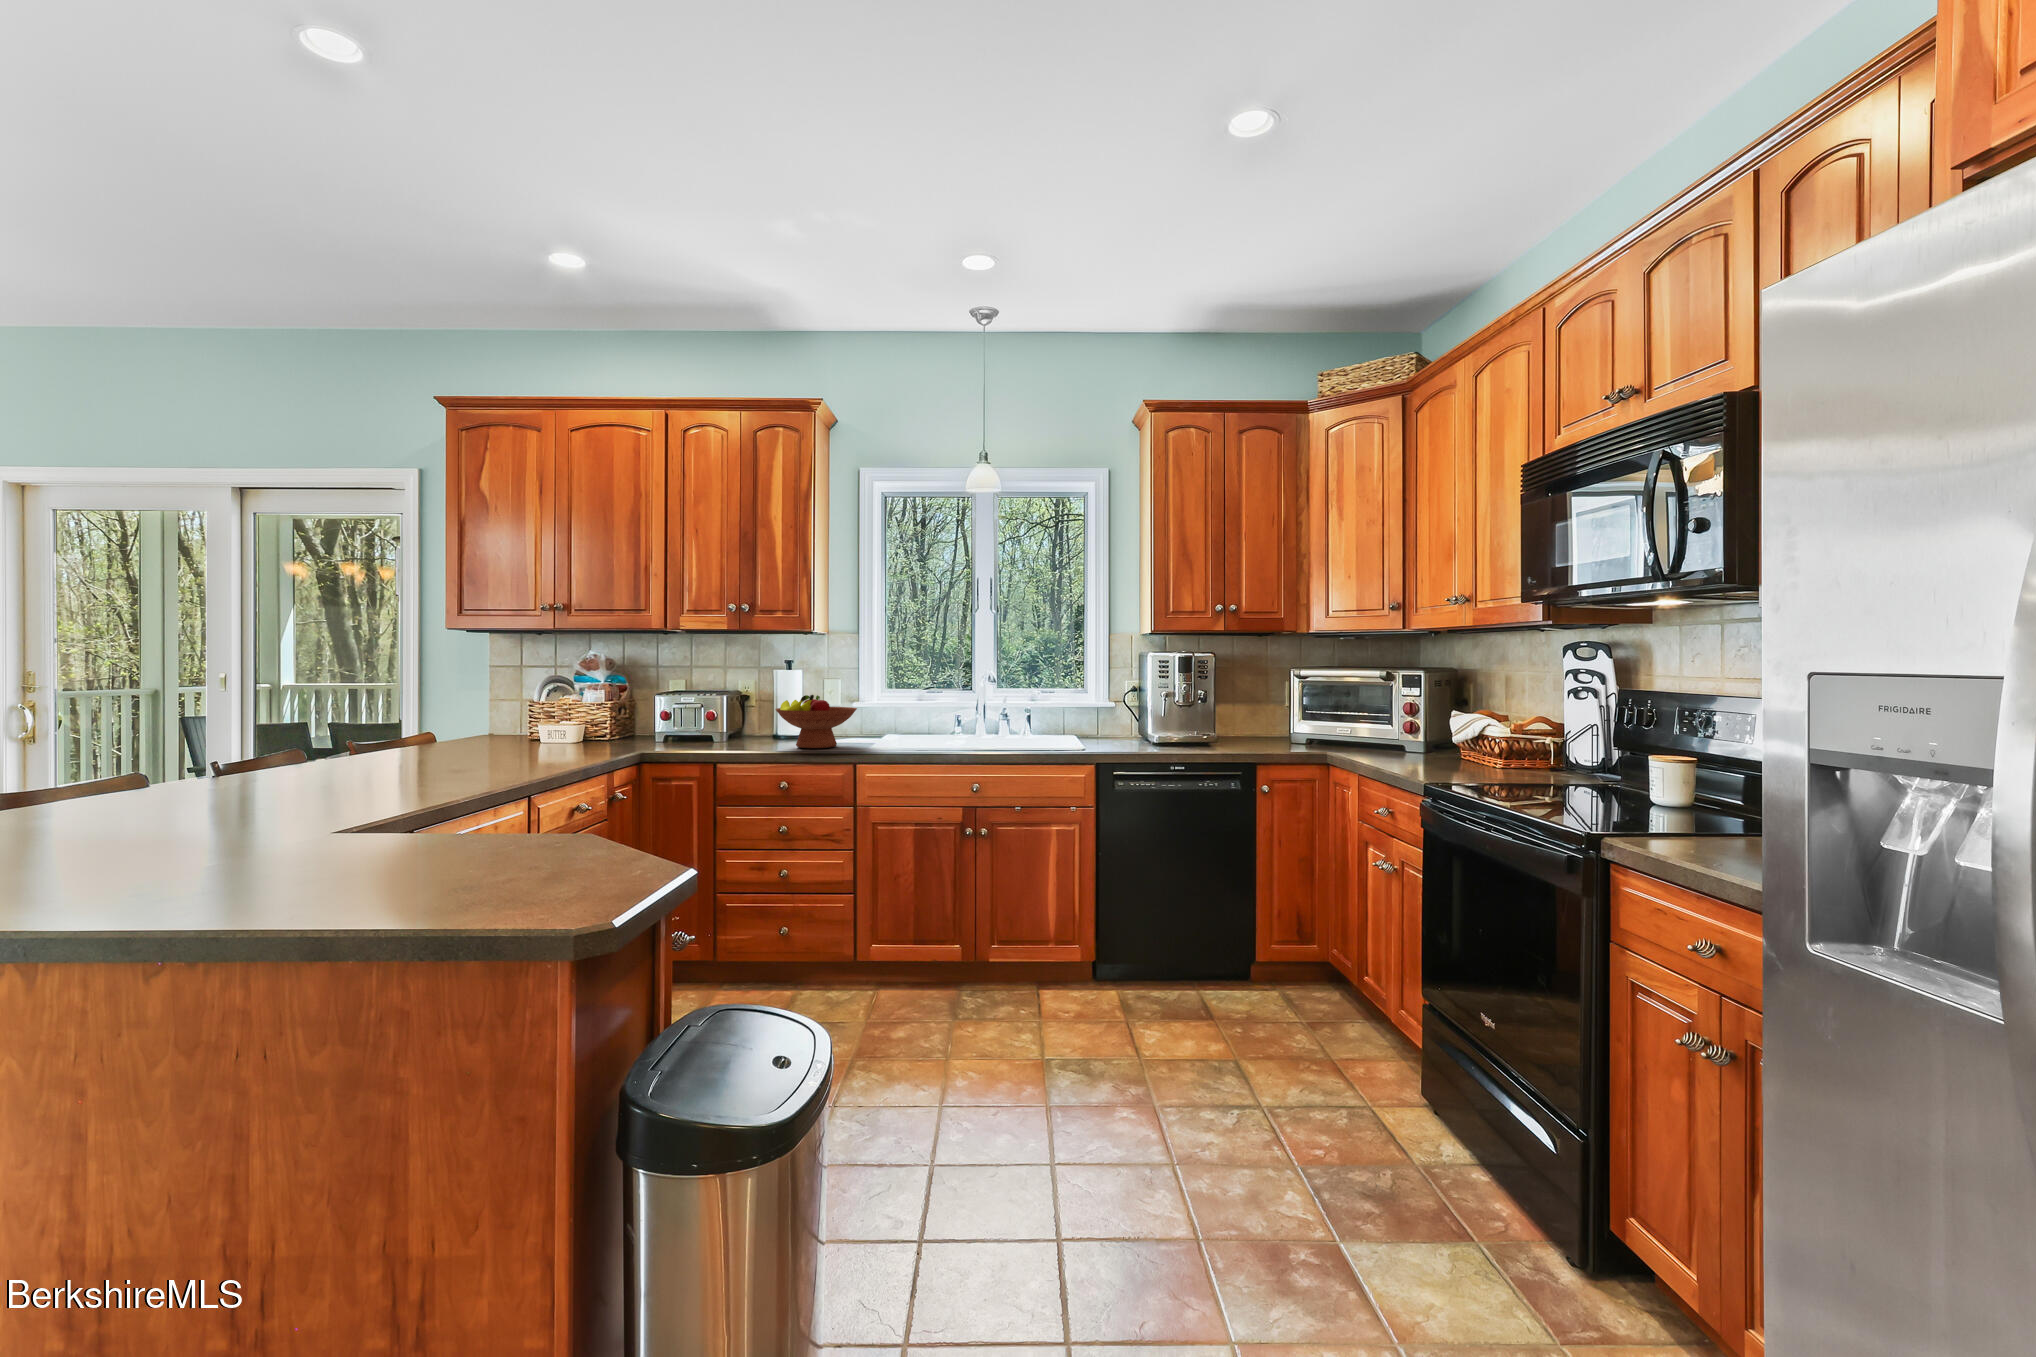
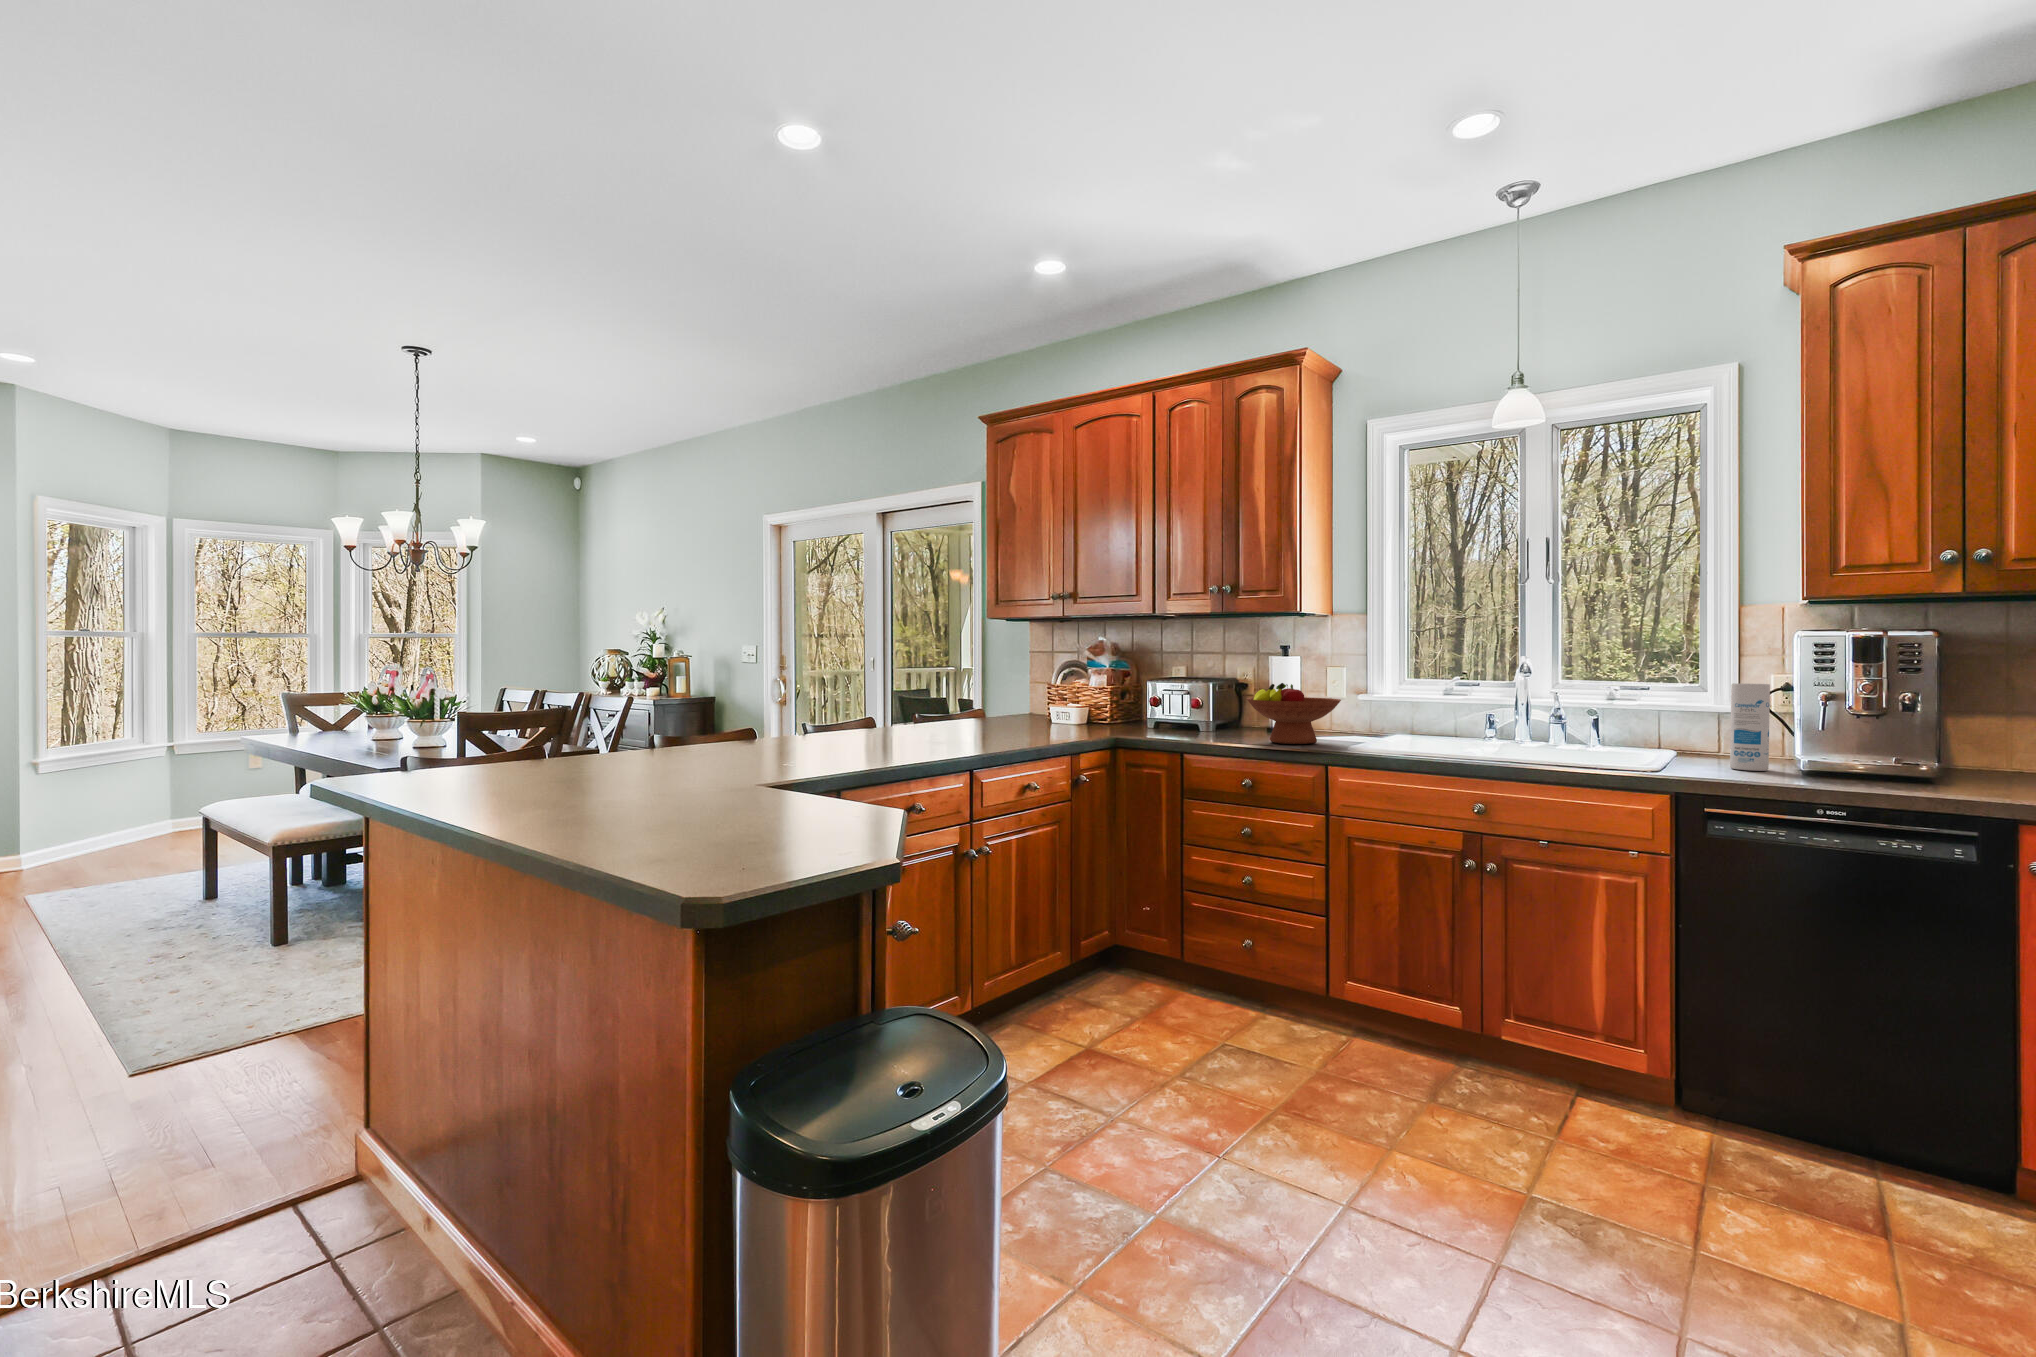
canister: none [1118,690,1139,747] -> present [1730,684,1770,771]

